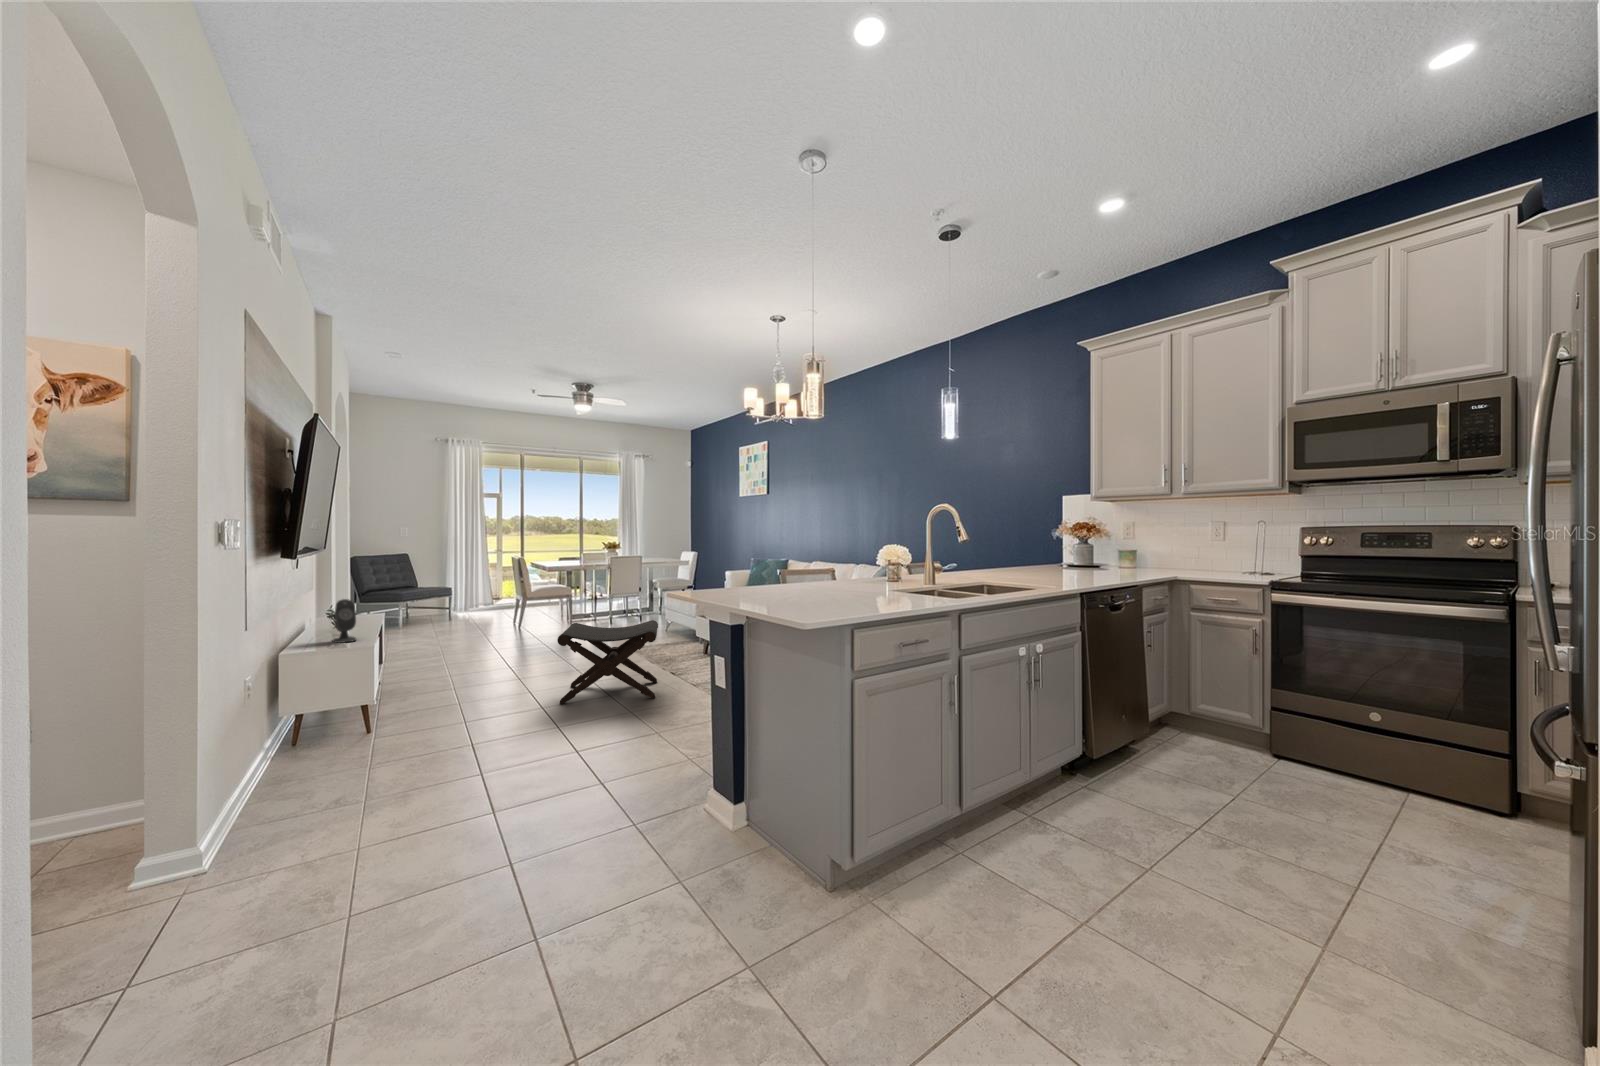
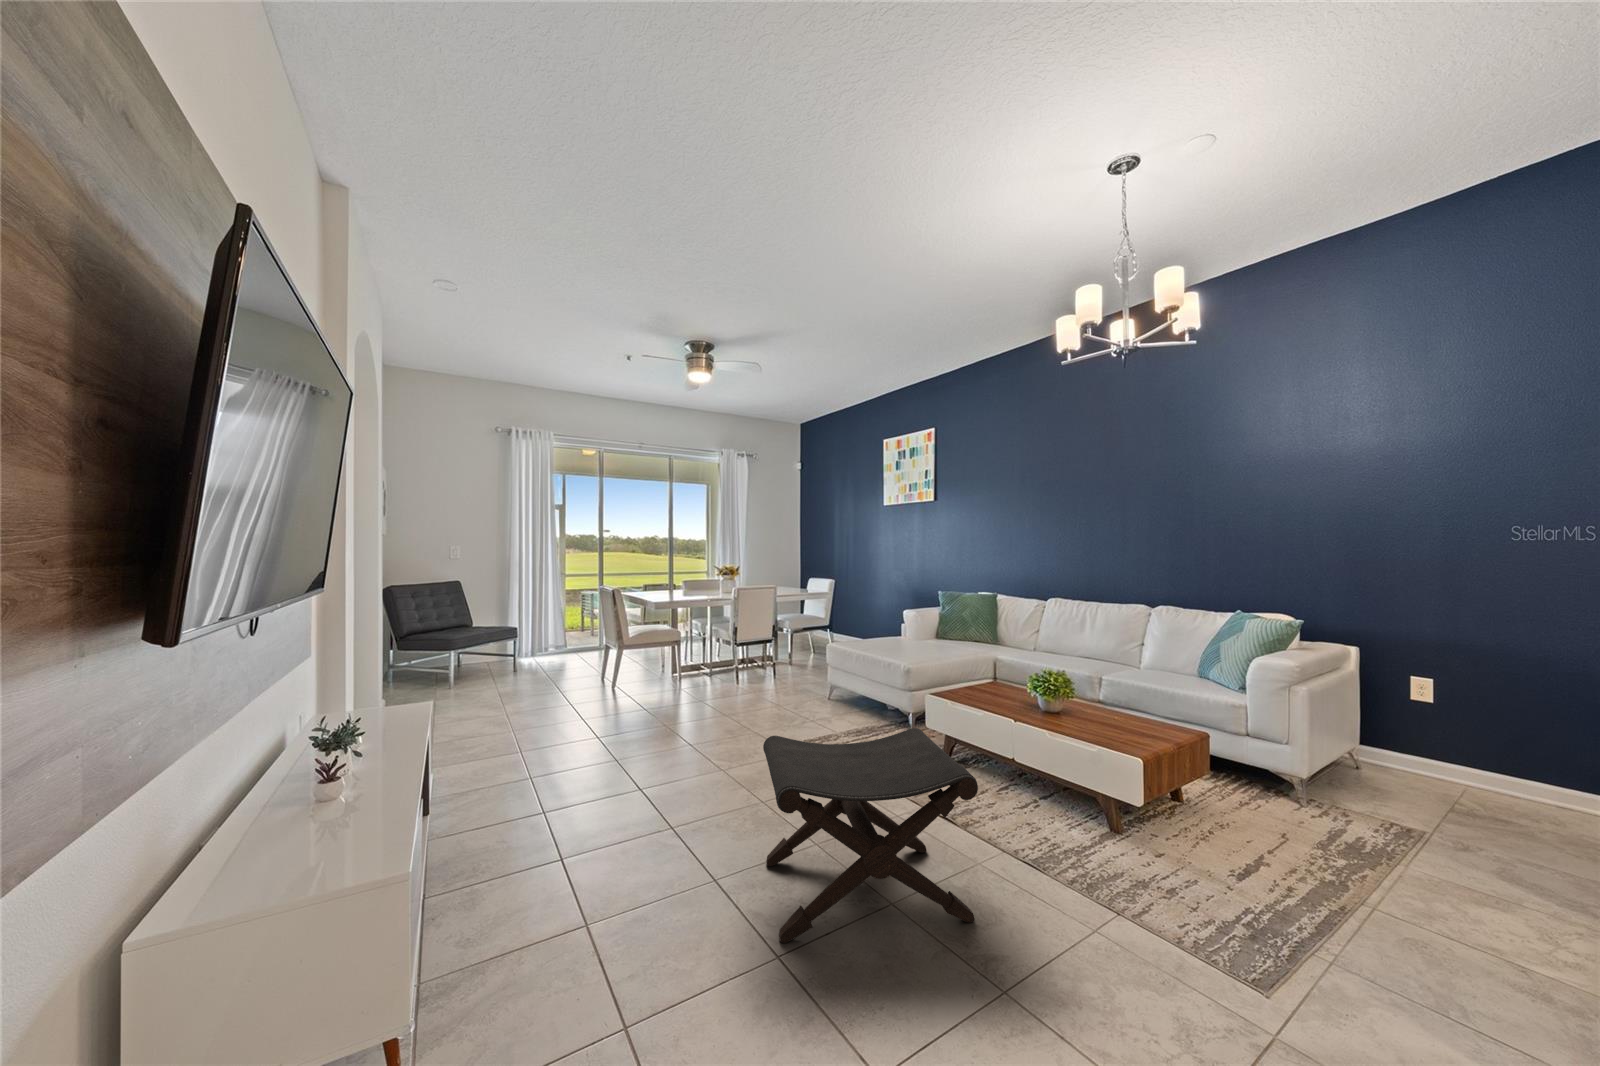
speaker: present [333,599,356,643] -> none [276,726,337,845]

